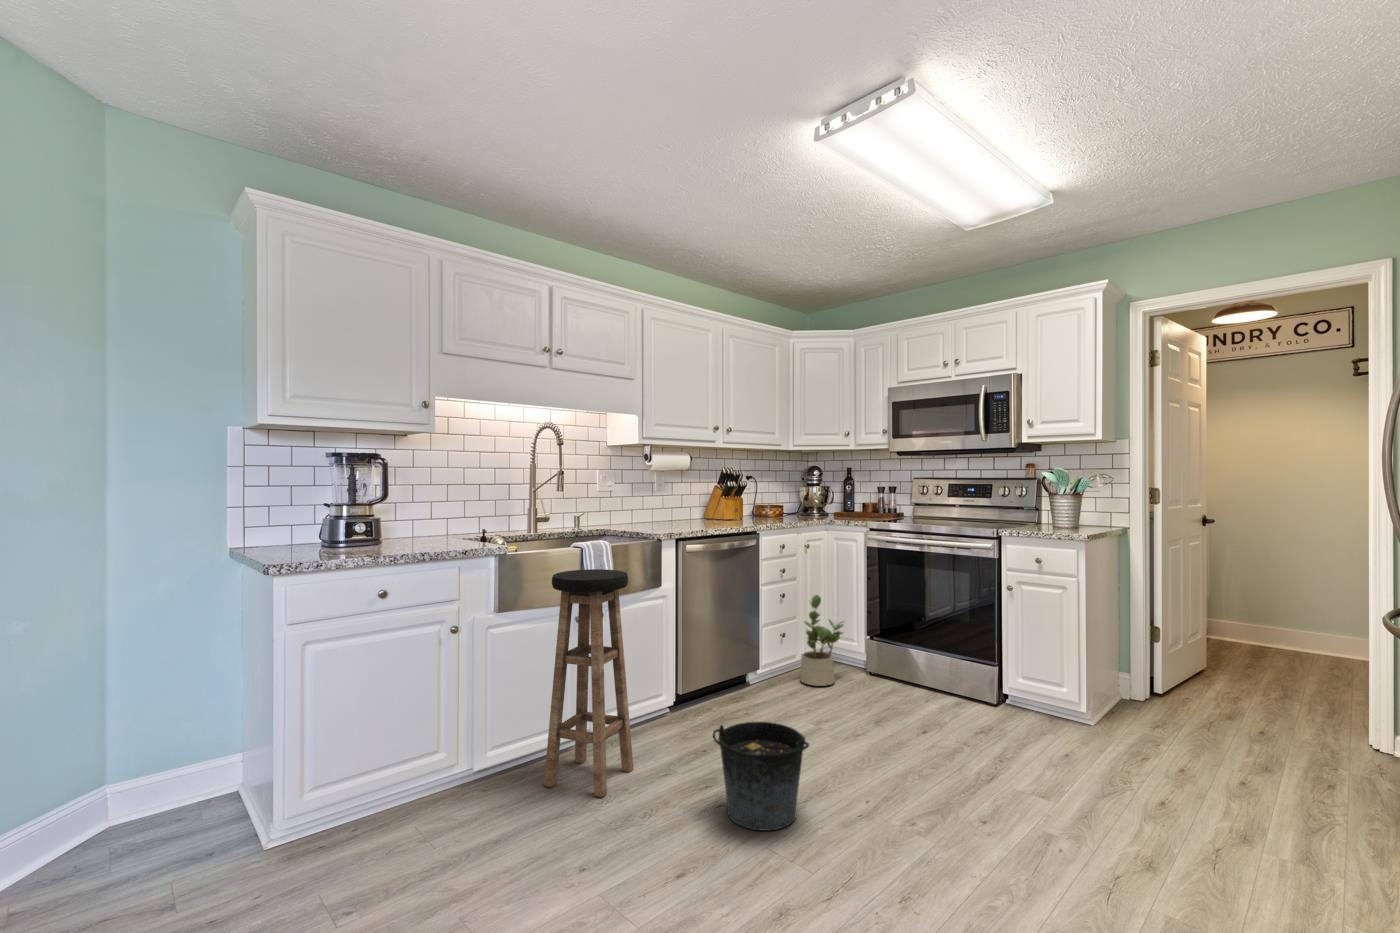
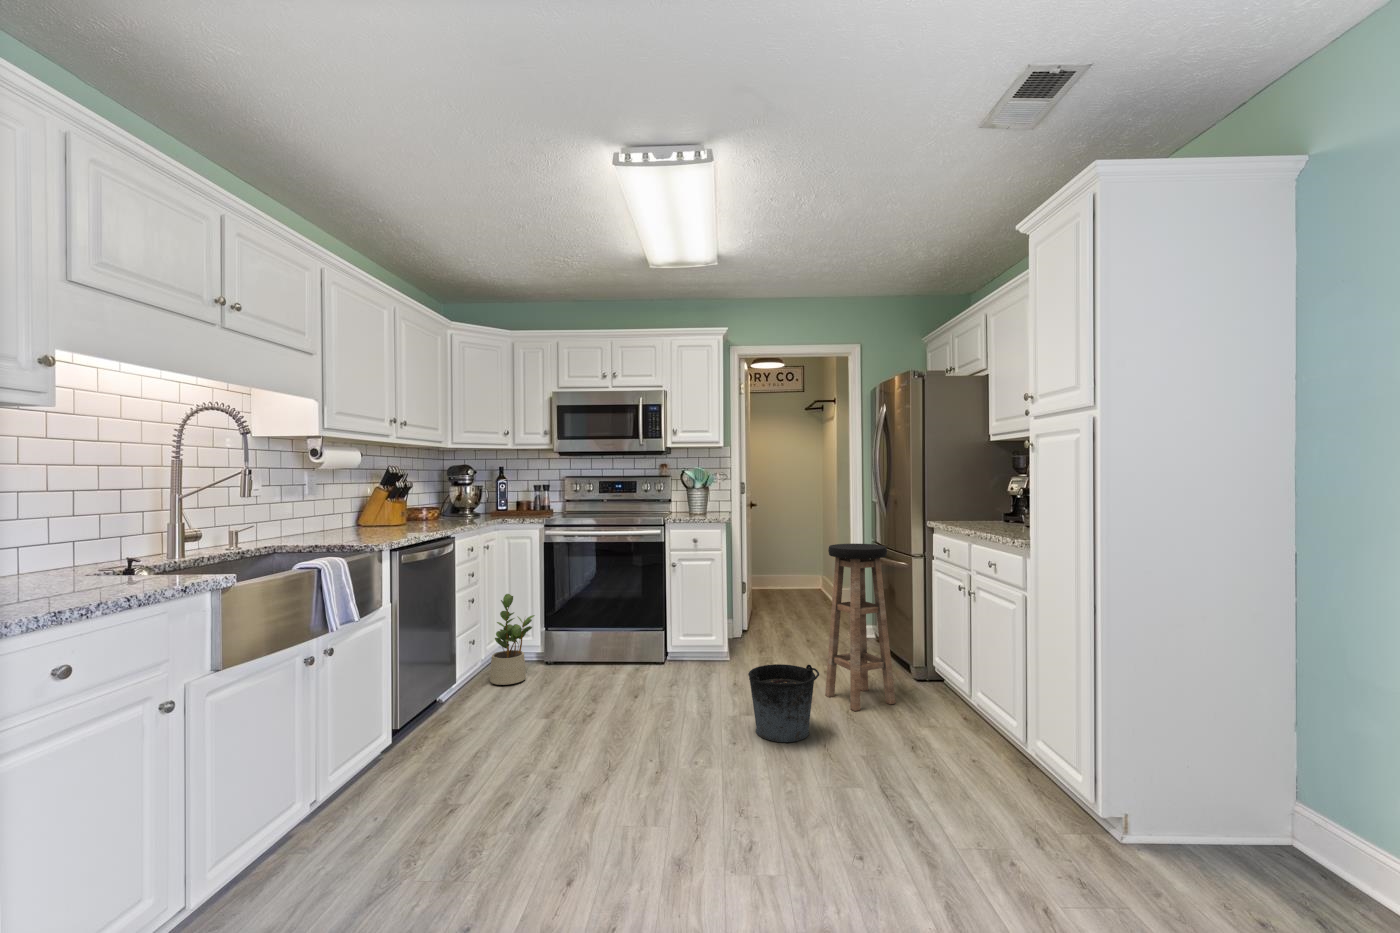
bar stool: present [544,569,633,797] -> present [825,544,896,711]
bucket: present [713,722,809,831] -> present [748,664,819,742]

